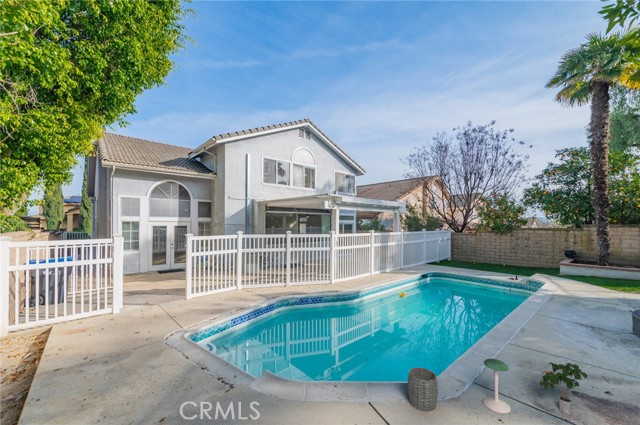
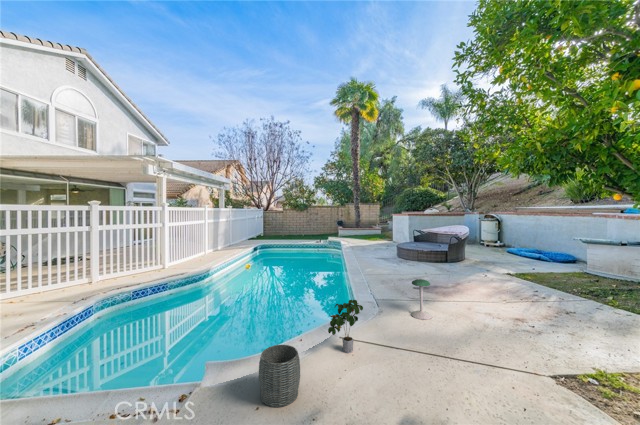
potted plant: present [540,362,587,414] -> present [328,300,363,353]
woven basket: present [408,368,438,411] -> present [259,345,300,407]

